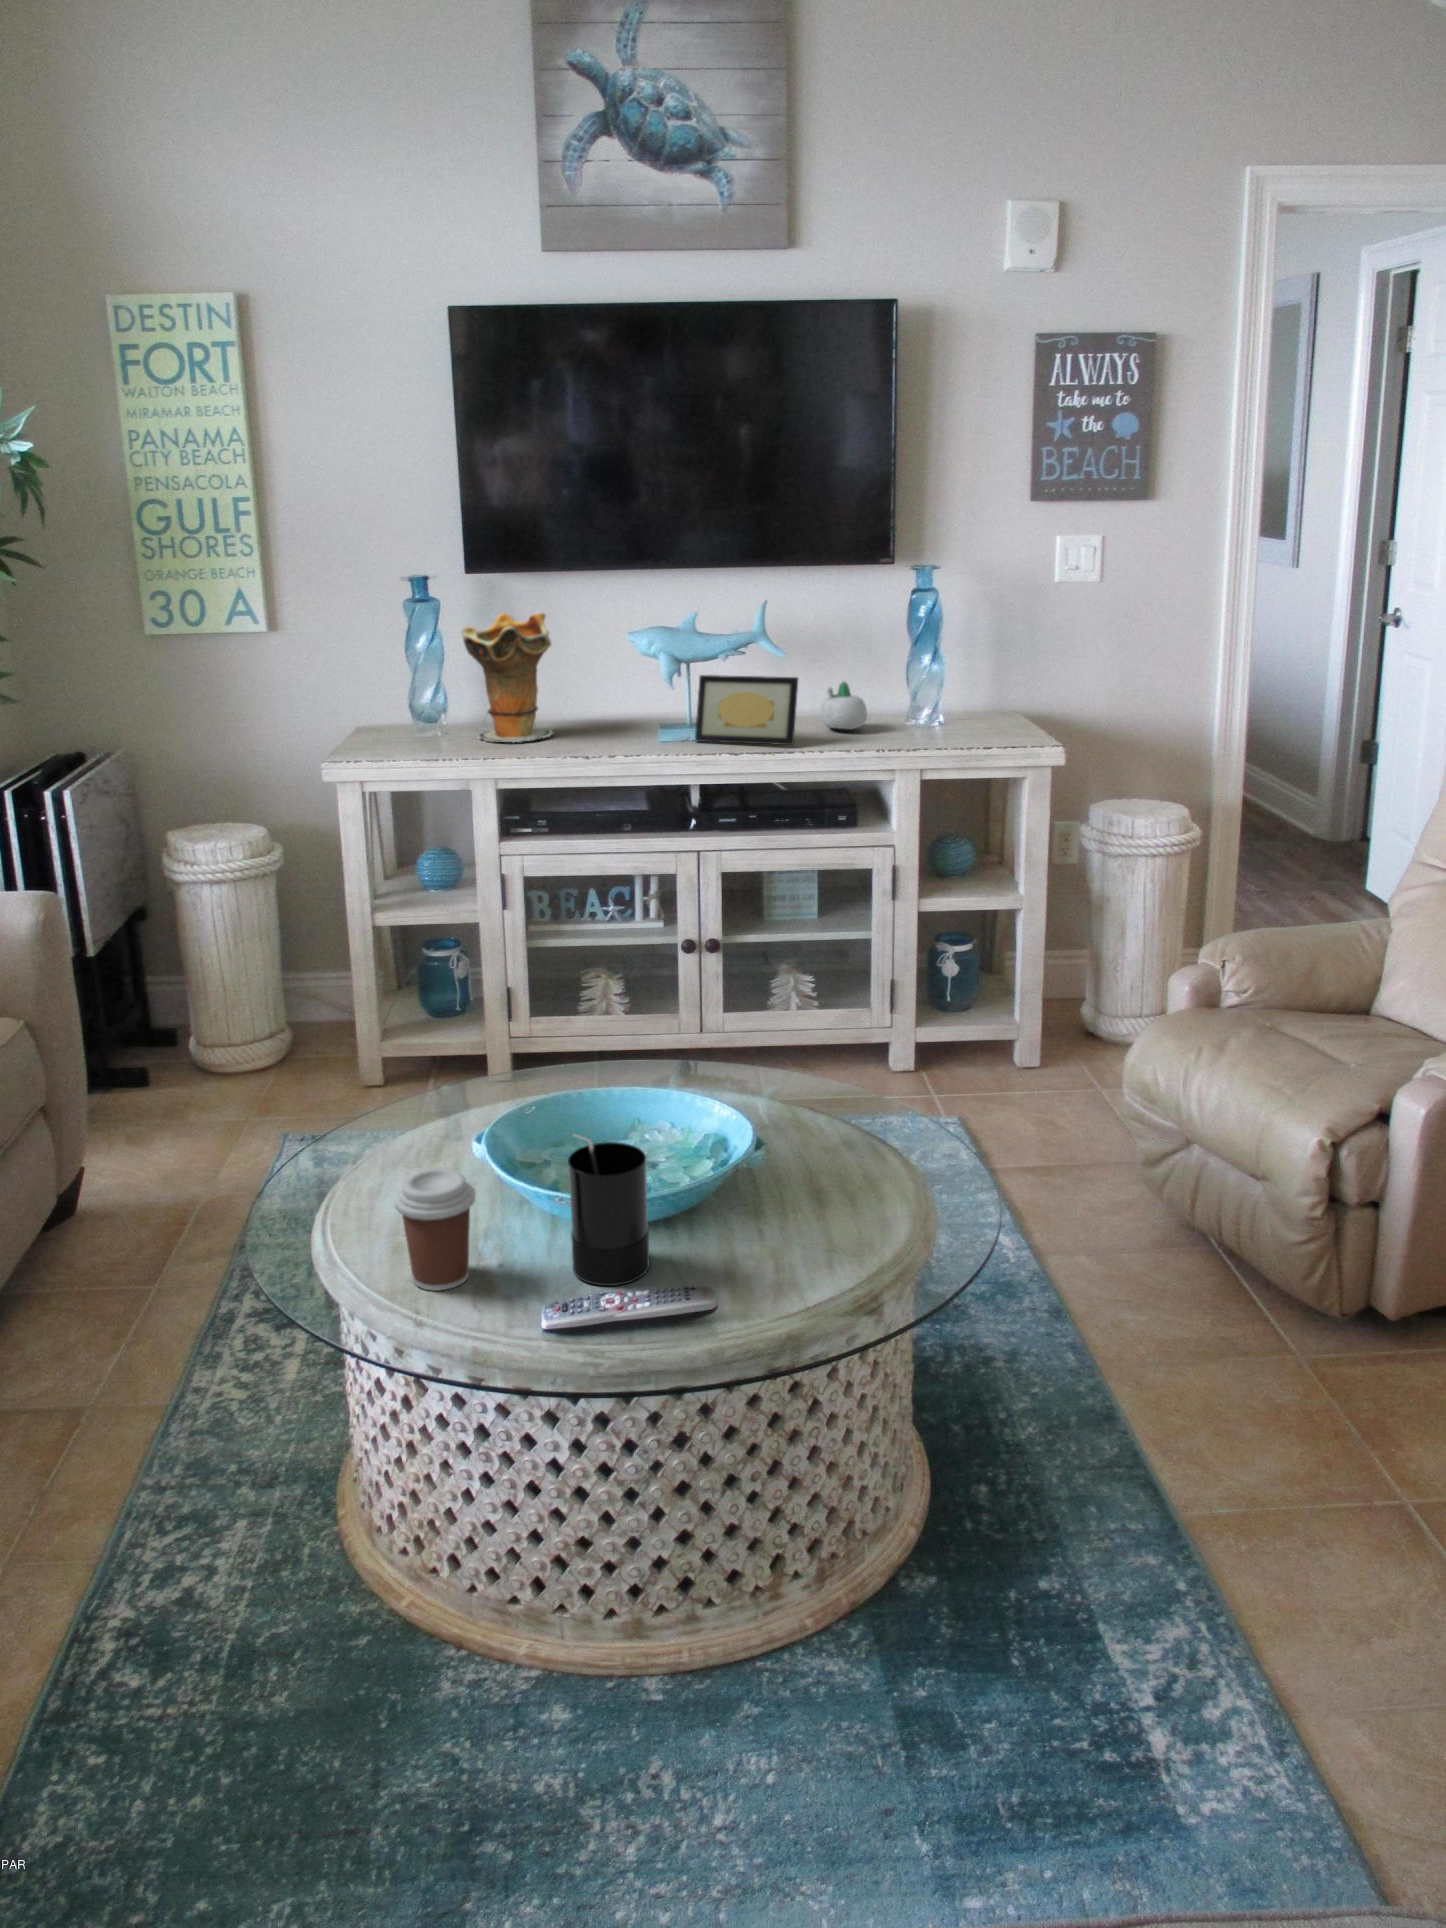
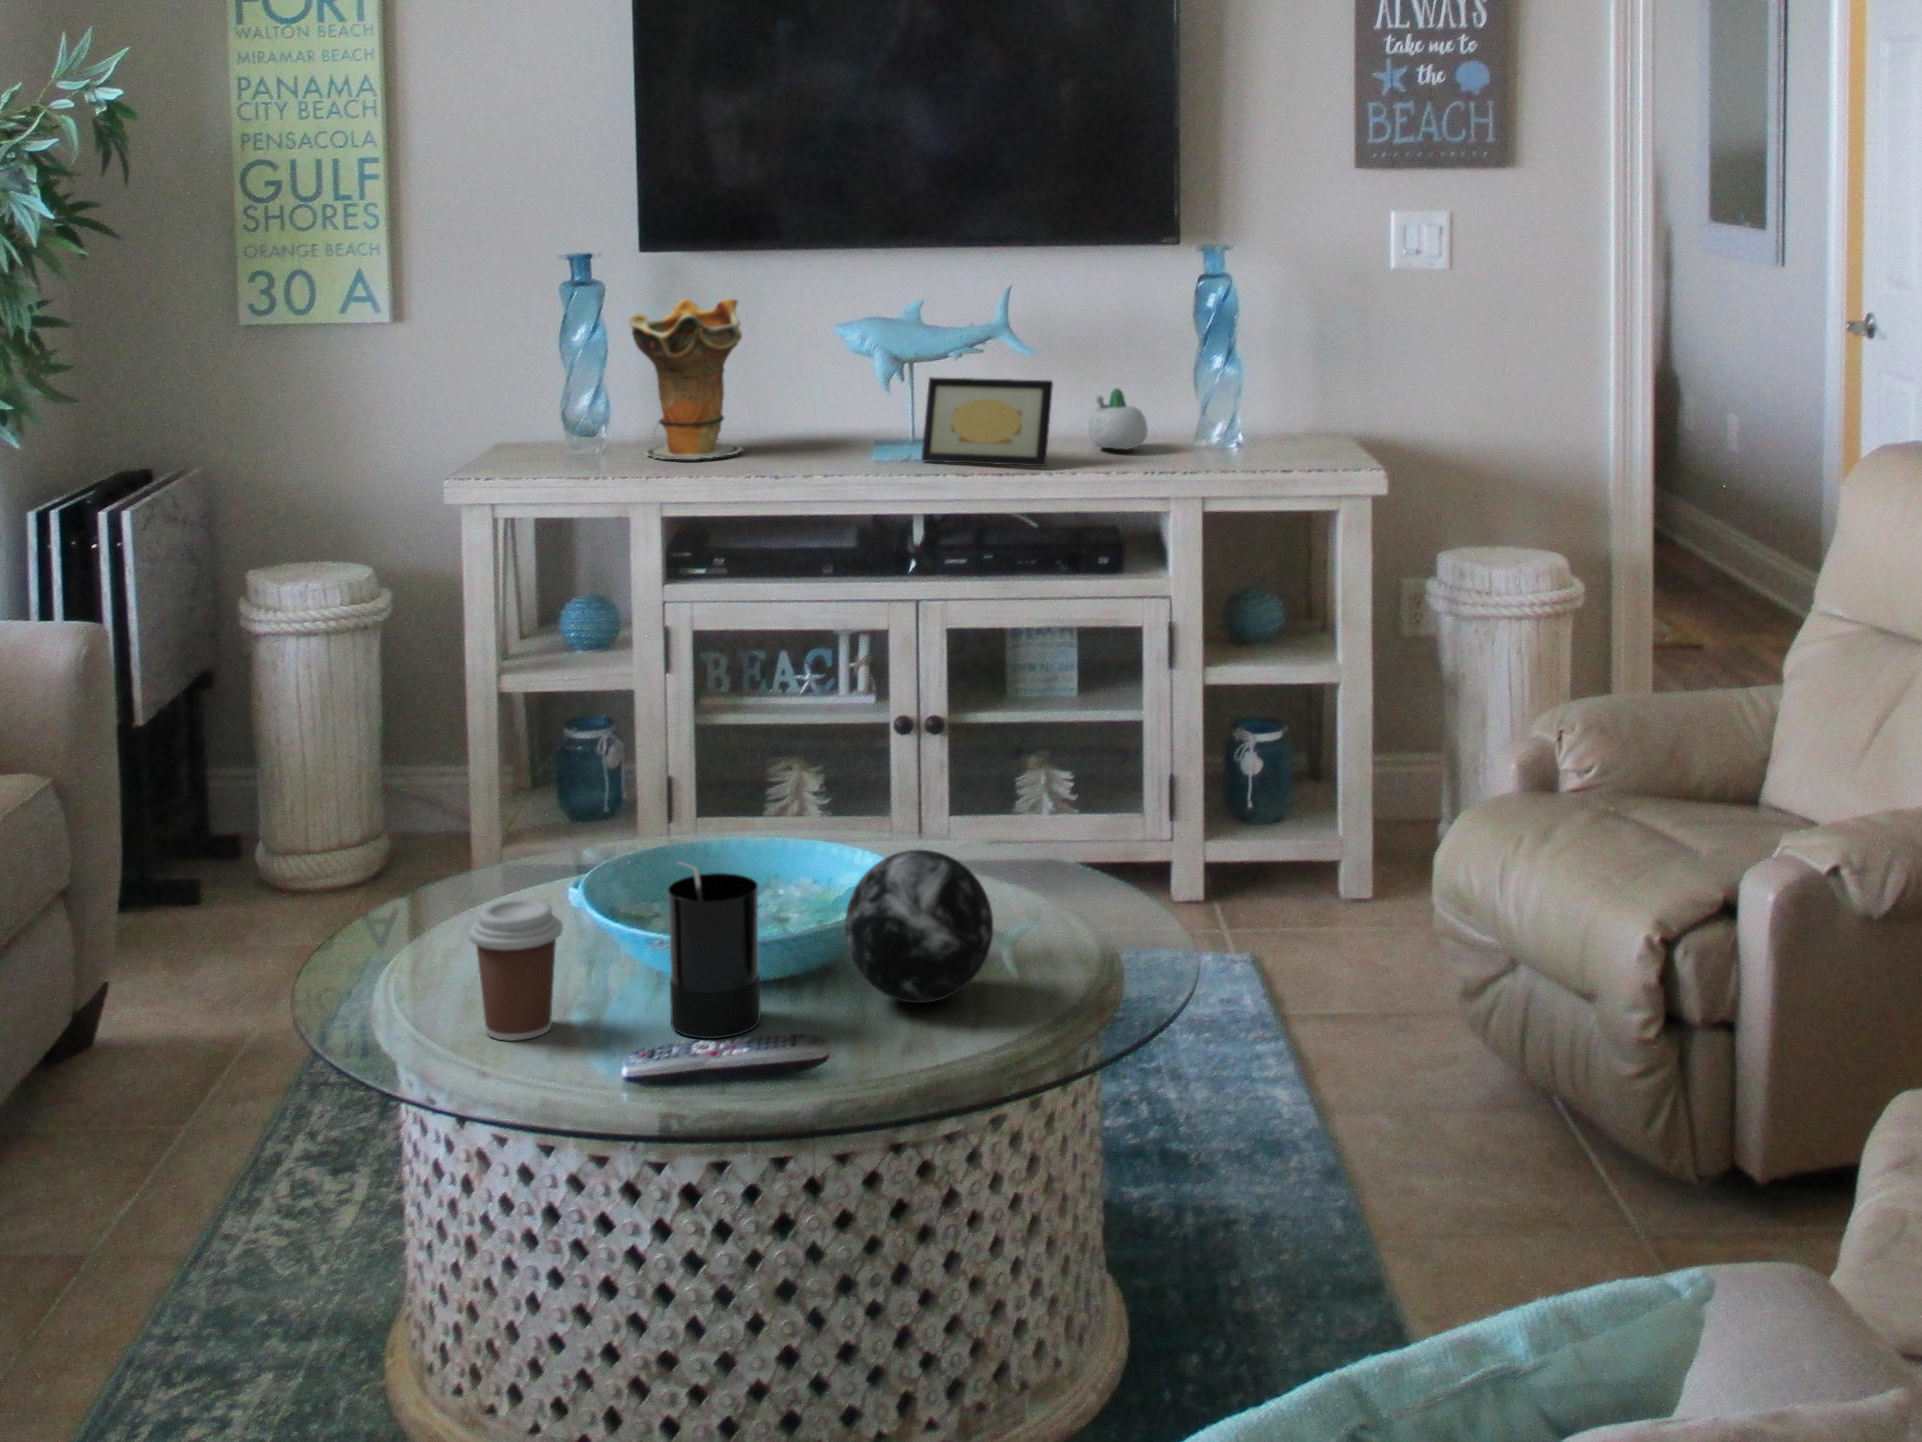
decorative orb: none [718,1115,844,1244] -> present [845,850,993,1003]

